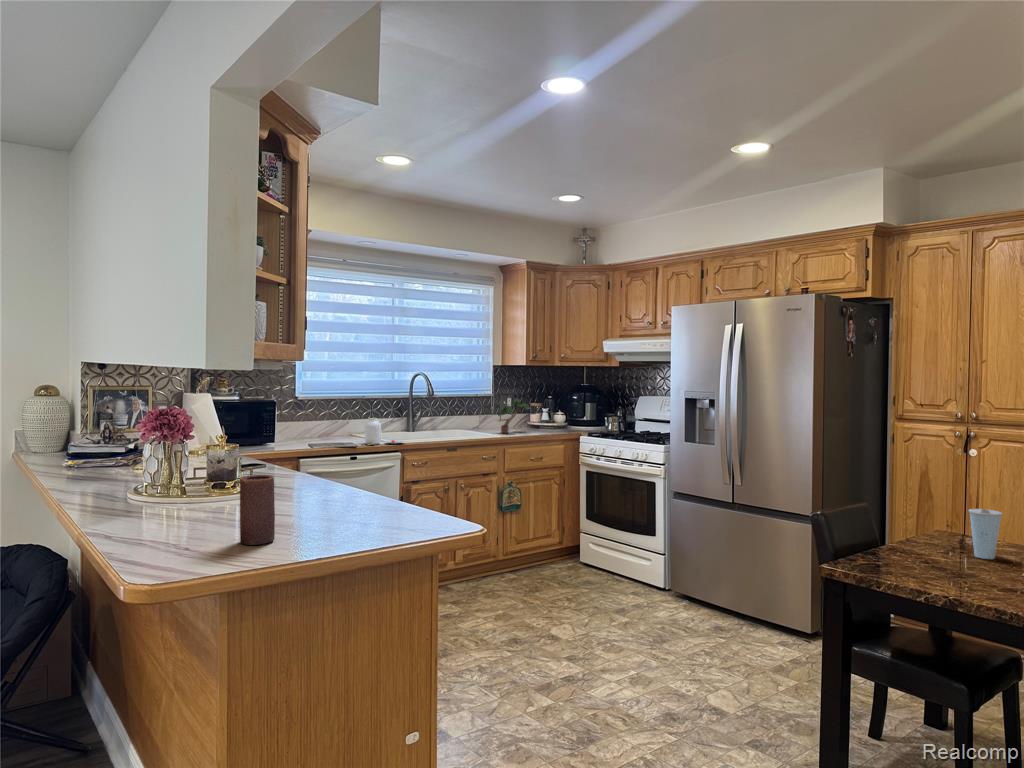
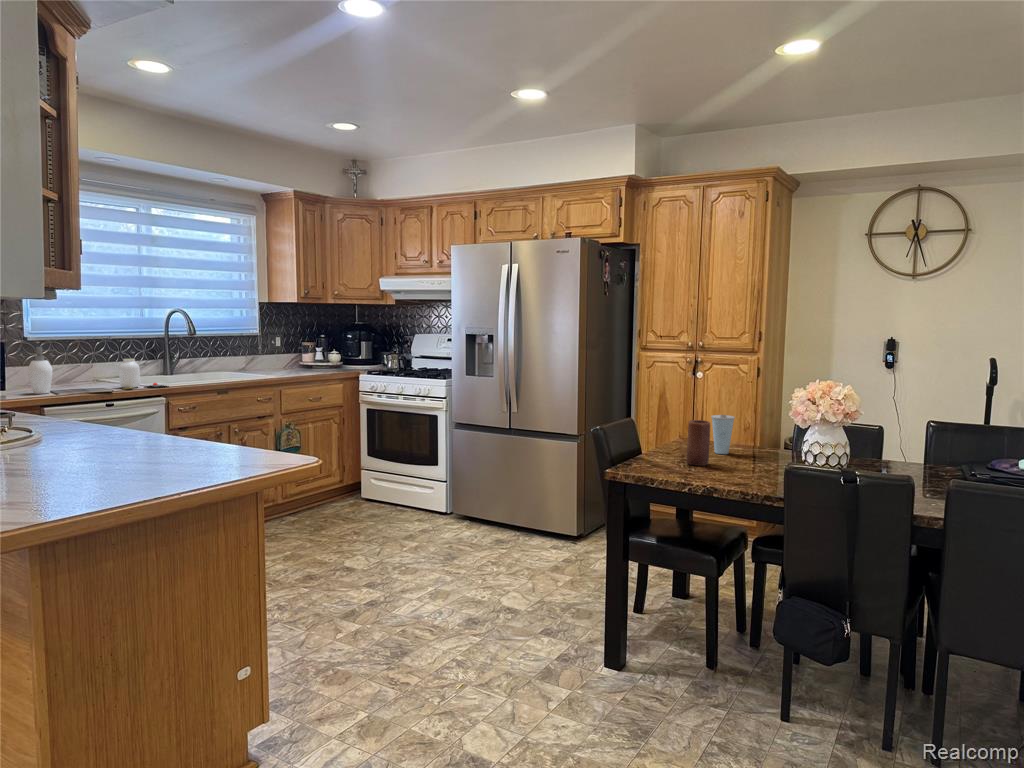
potted plant: present [498,398,529,433] -> none [267,335,309,373]
soap dispenser: none [295,407,319,447] -> present [28,347,52,394]
candle: present [240,475,275,545] -> present [687,420,710,466]

